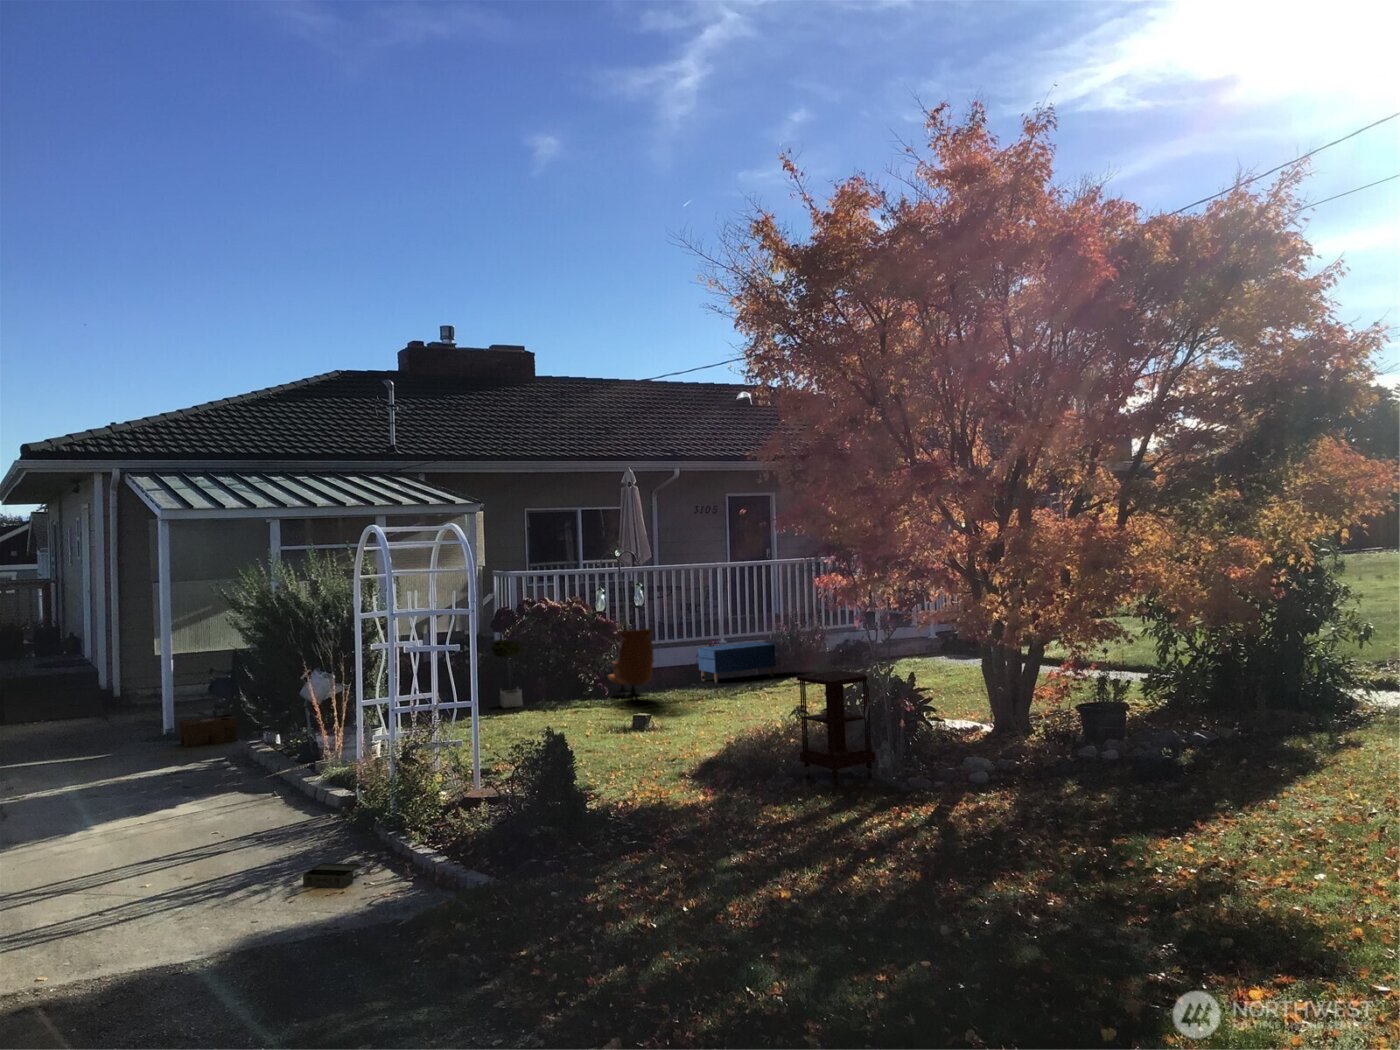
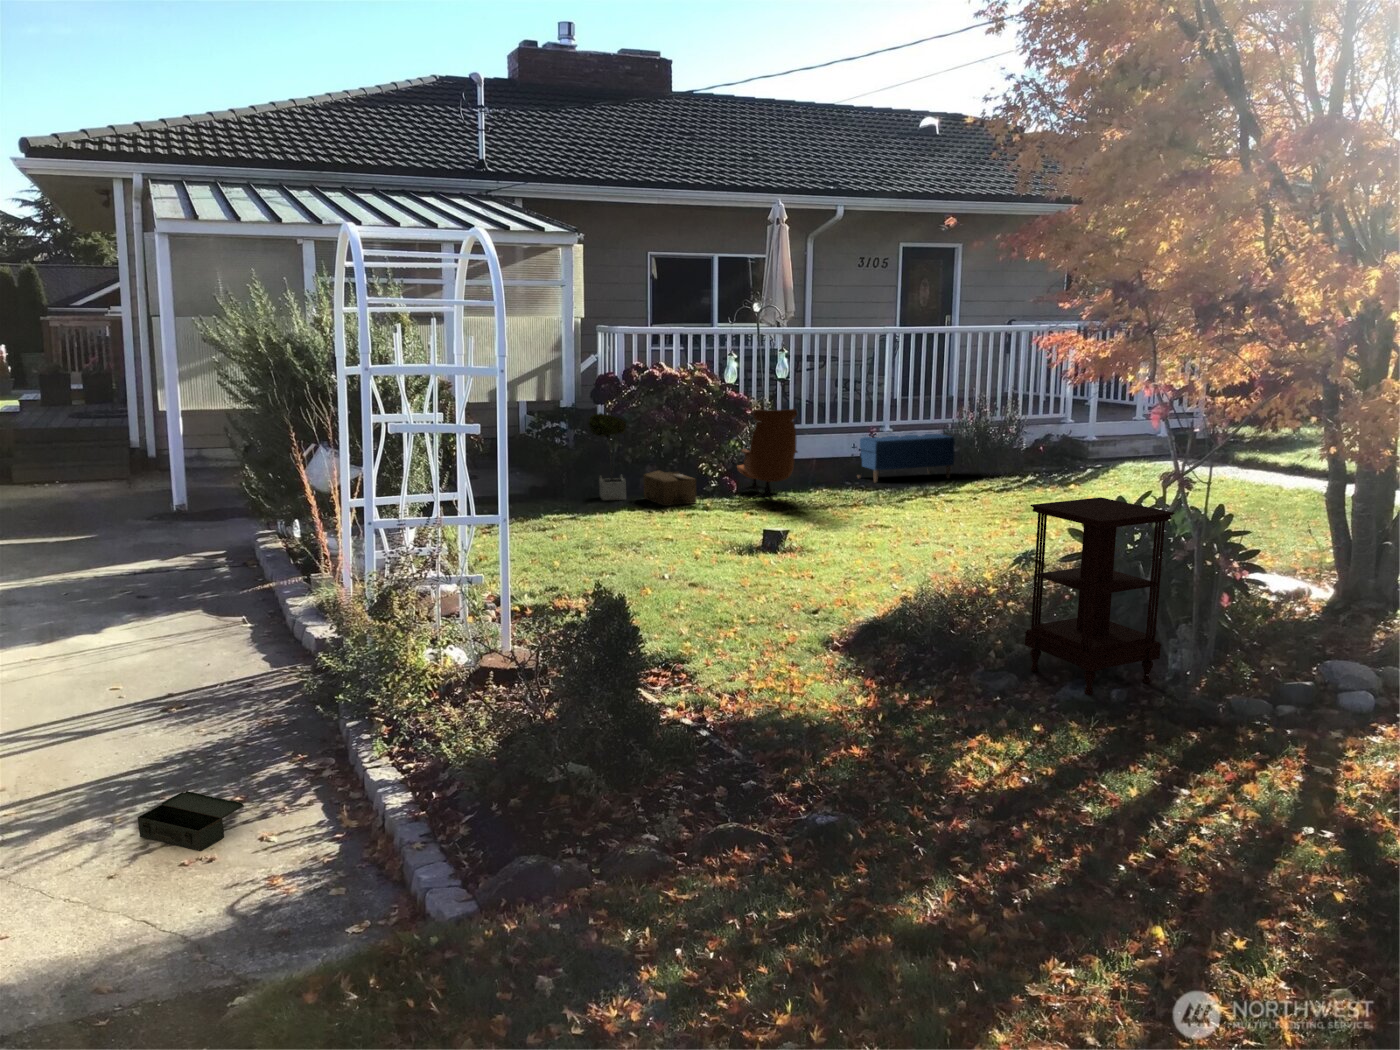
cardboard box: present [180,714,238,747] -> present [644,470,696,506]

